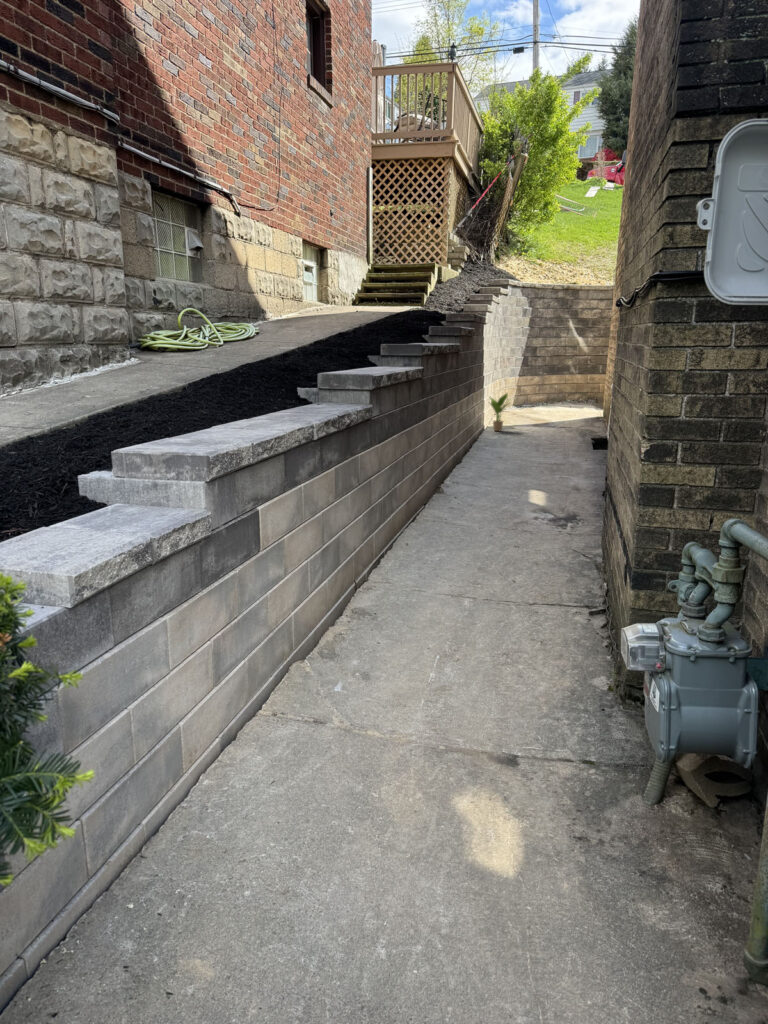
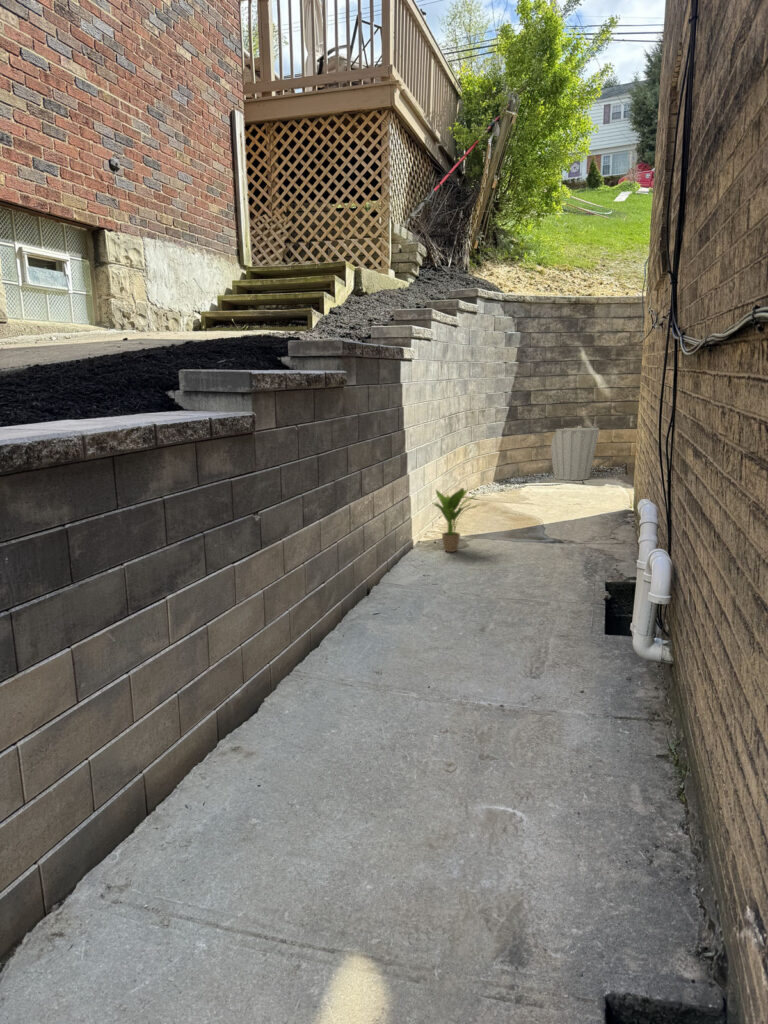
trash can: none [547,369,581,407] -> present [550,426,599,480]

